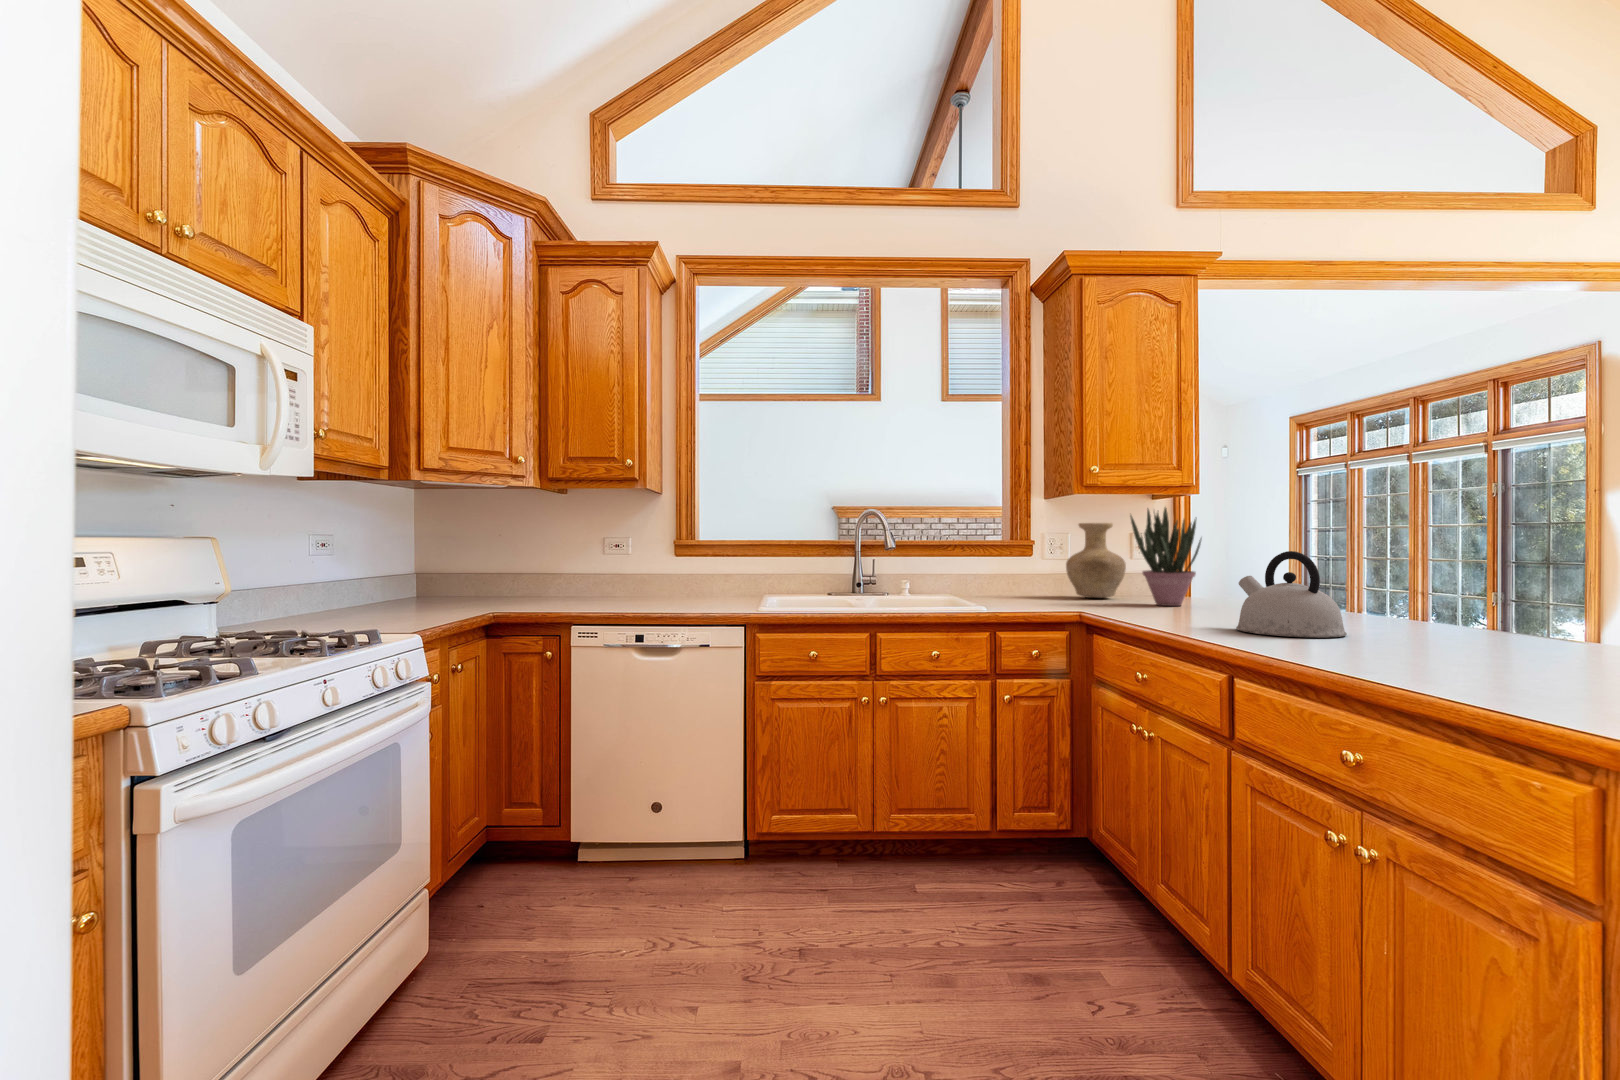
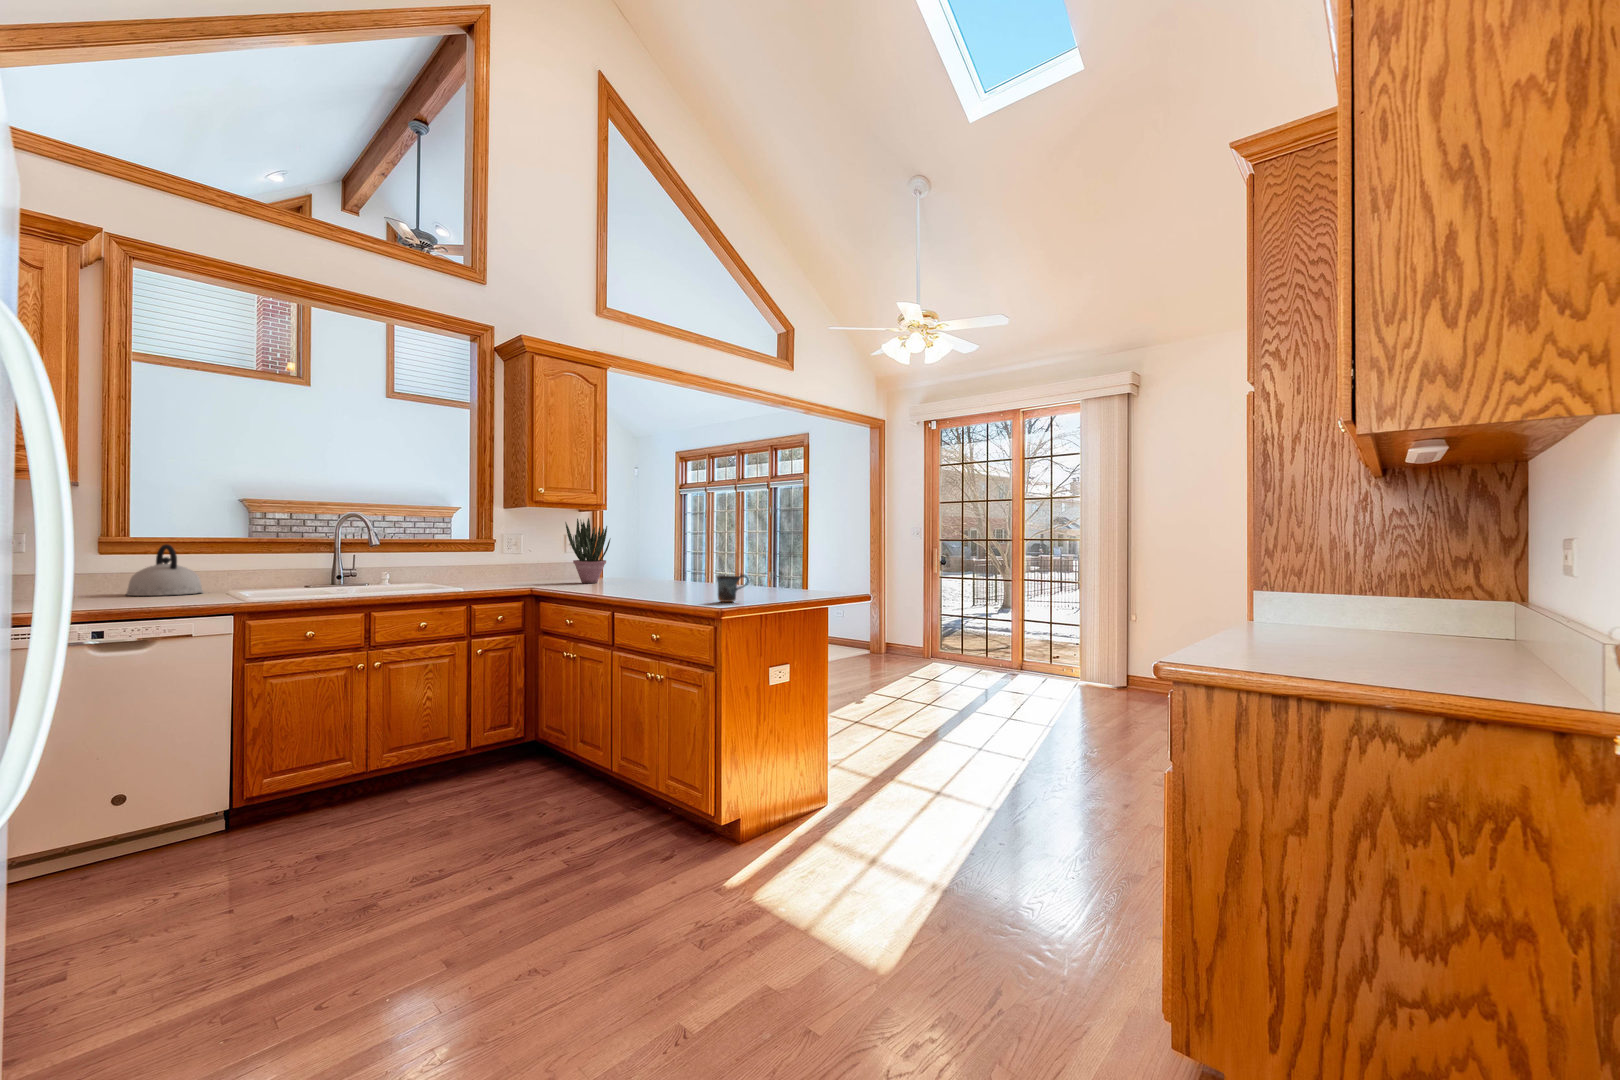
vase: present [1066,523,1126,598] -> none [517,527,560,581]
kettle: present [1236,551,1347,637] -> present [126,544,203,596]
mug: none [1437,614,1539,676] -> present [717,575,749,602]

